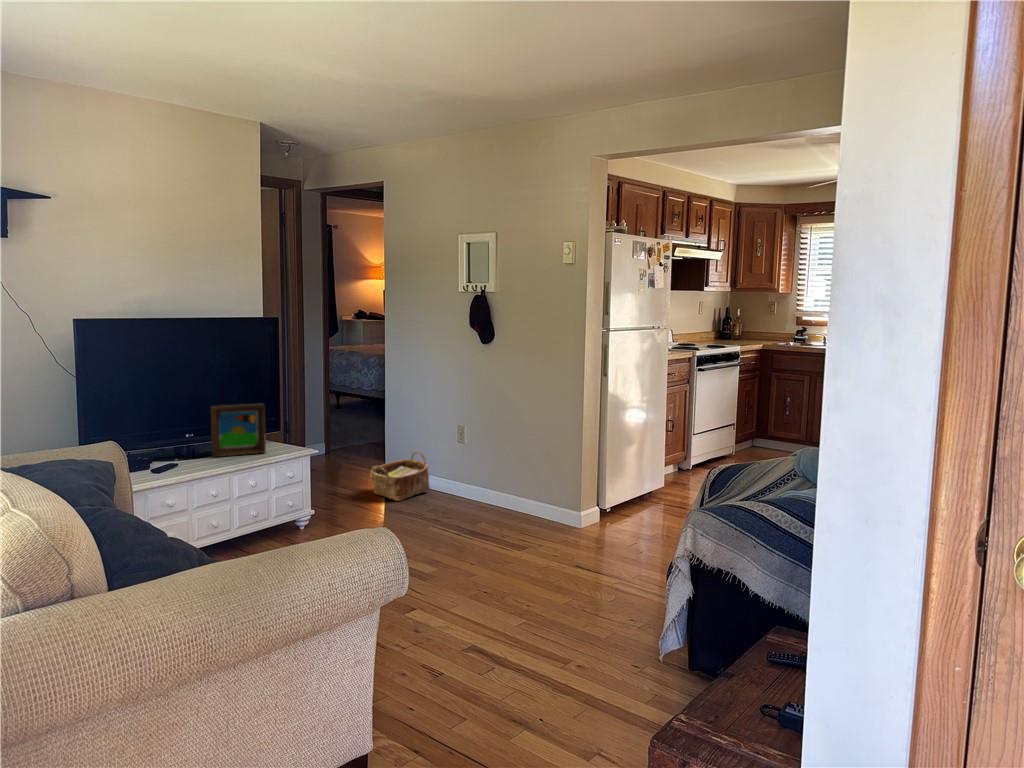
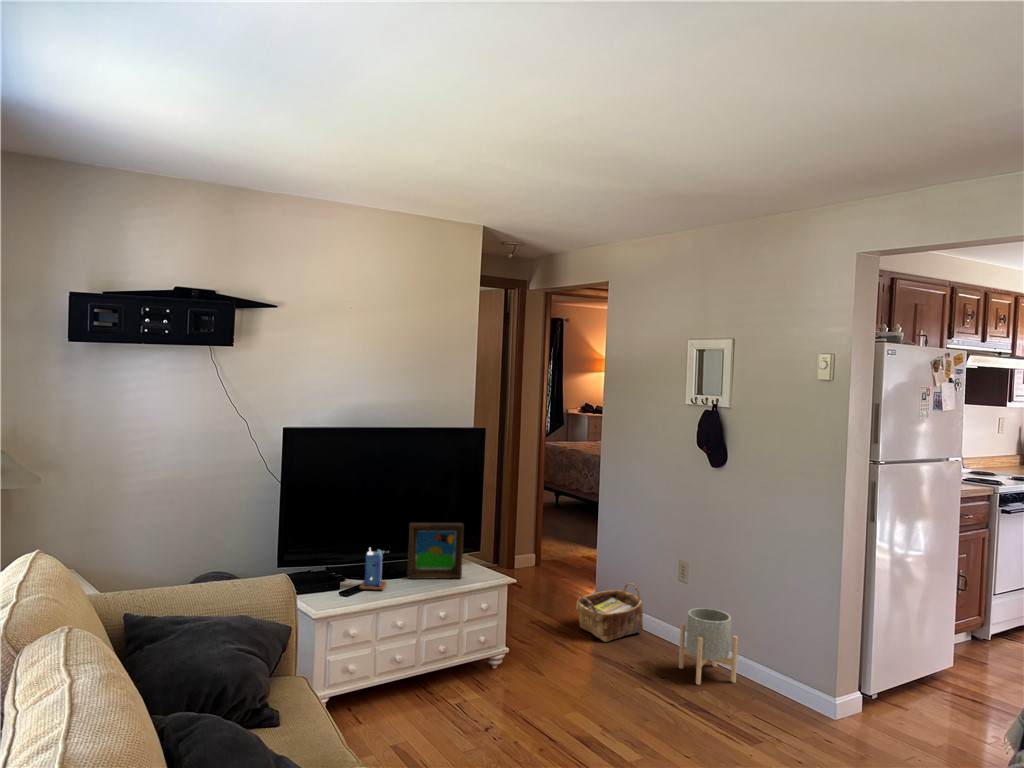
candle: none [168,429,193,468] -> present [359,548,386,590]
planter: none [461,460,508,519] -> present [679,608,738,685]

